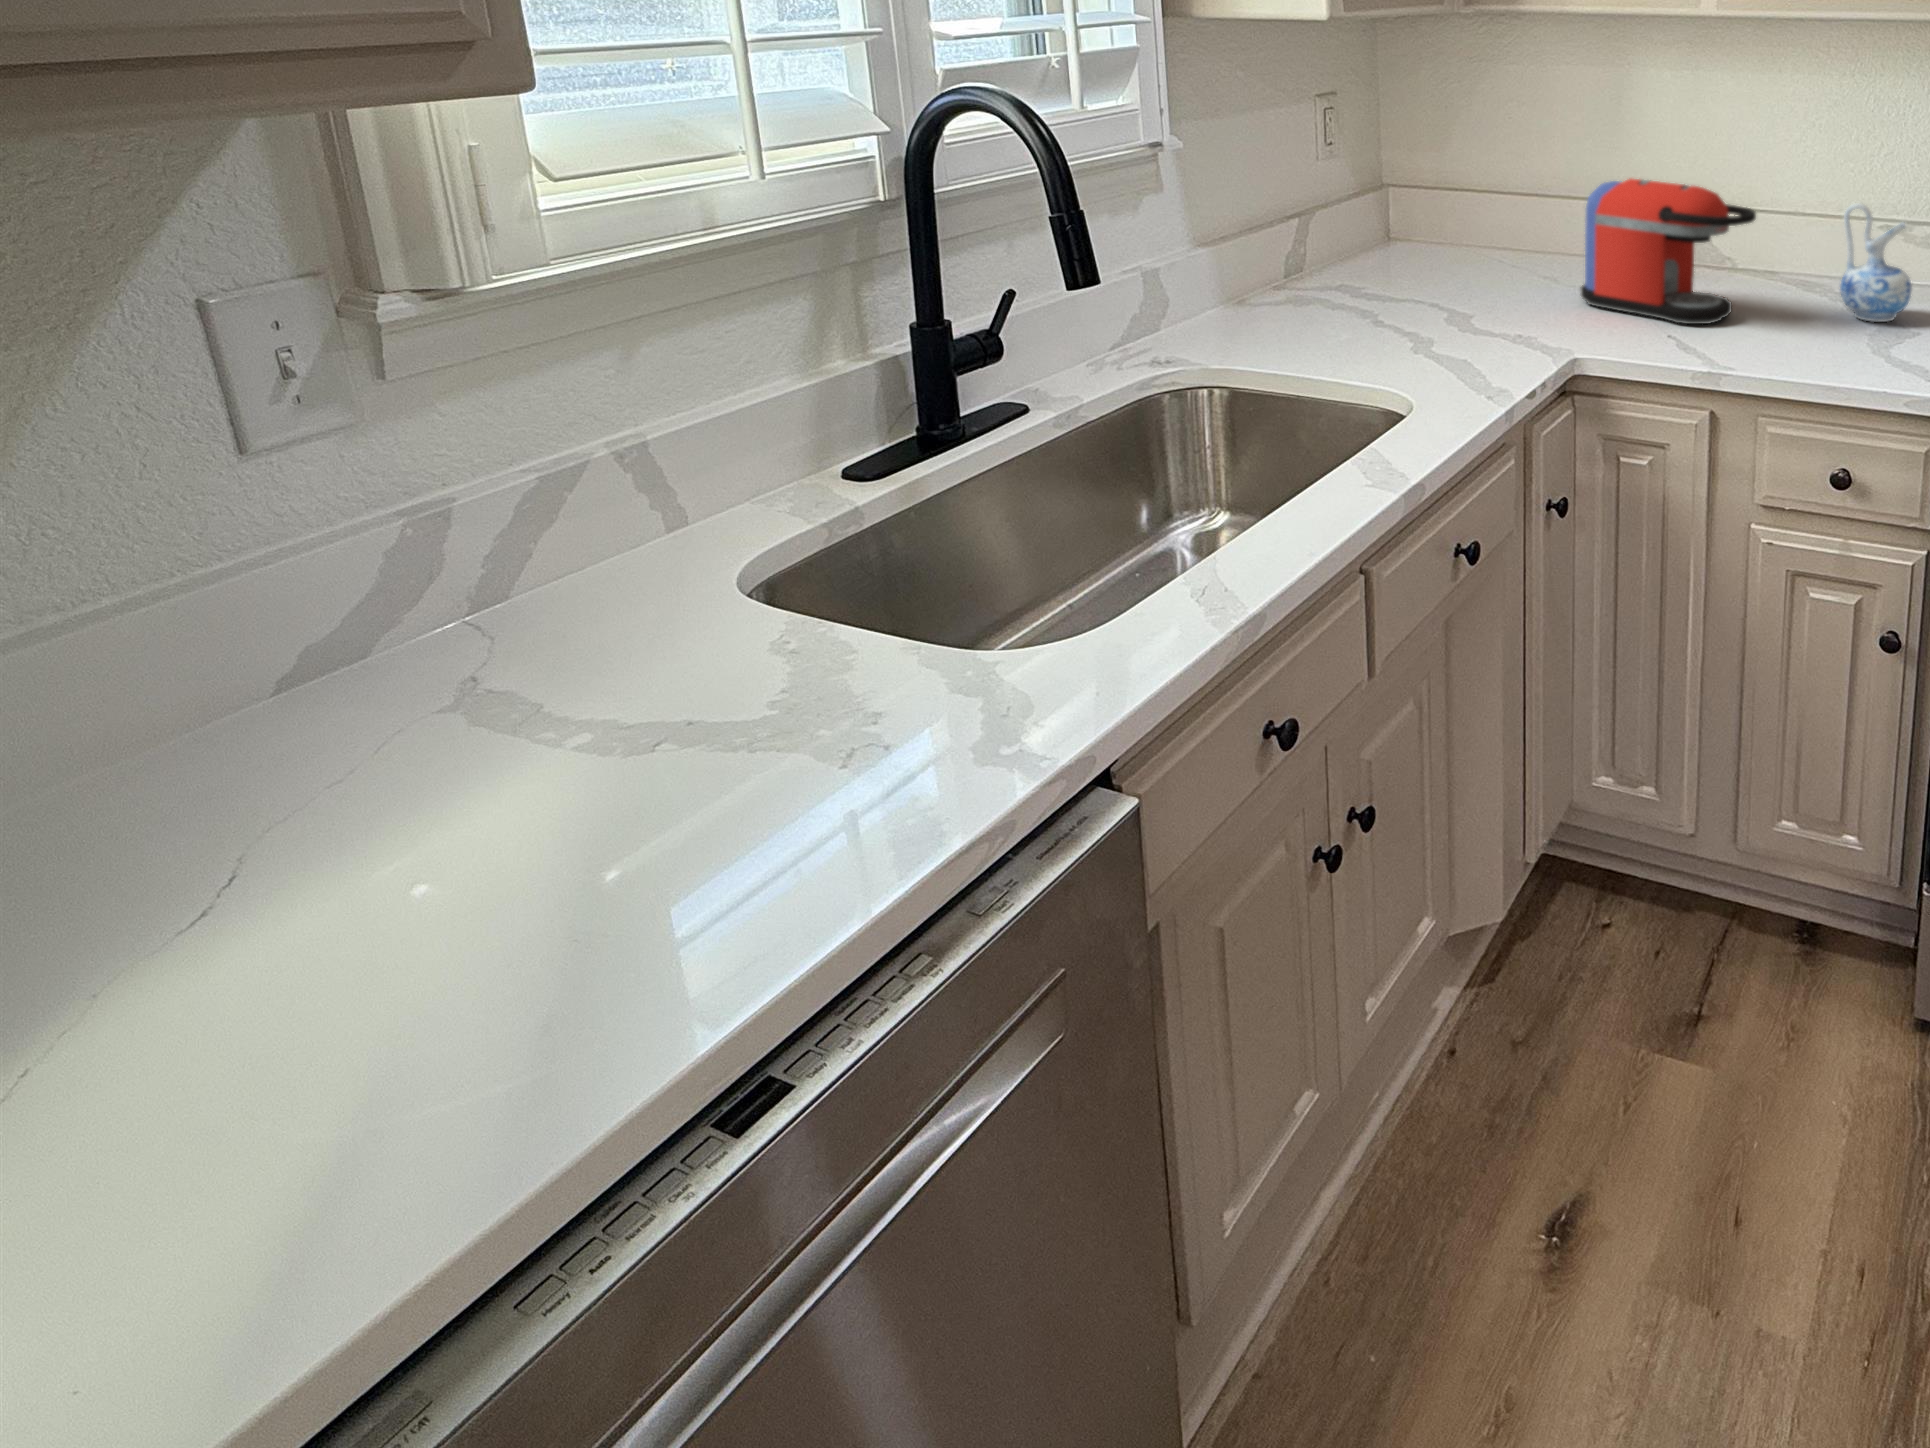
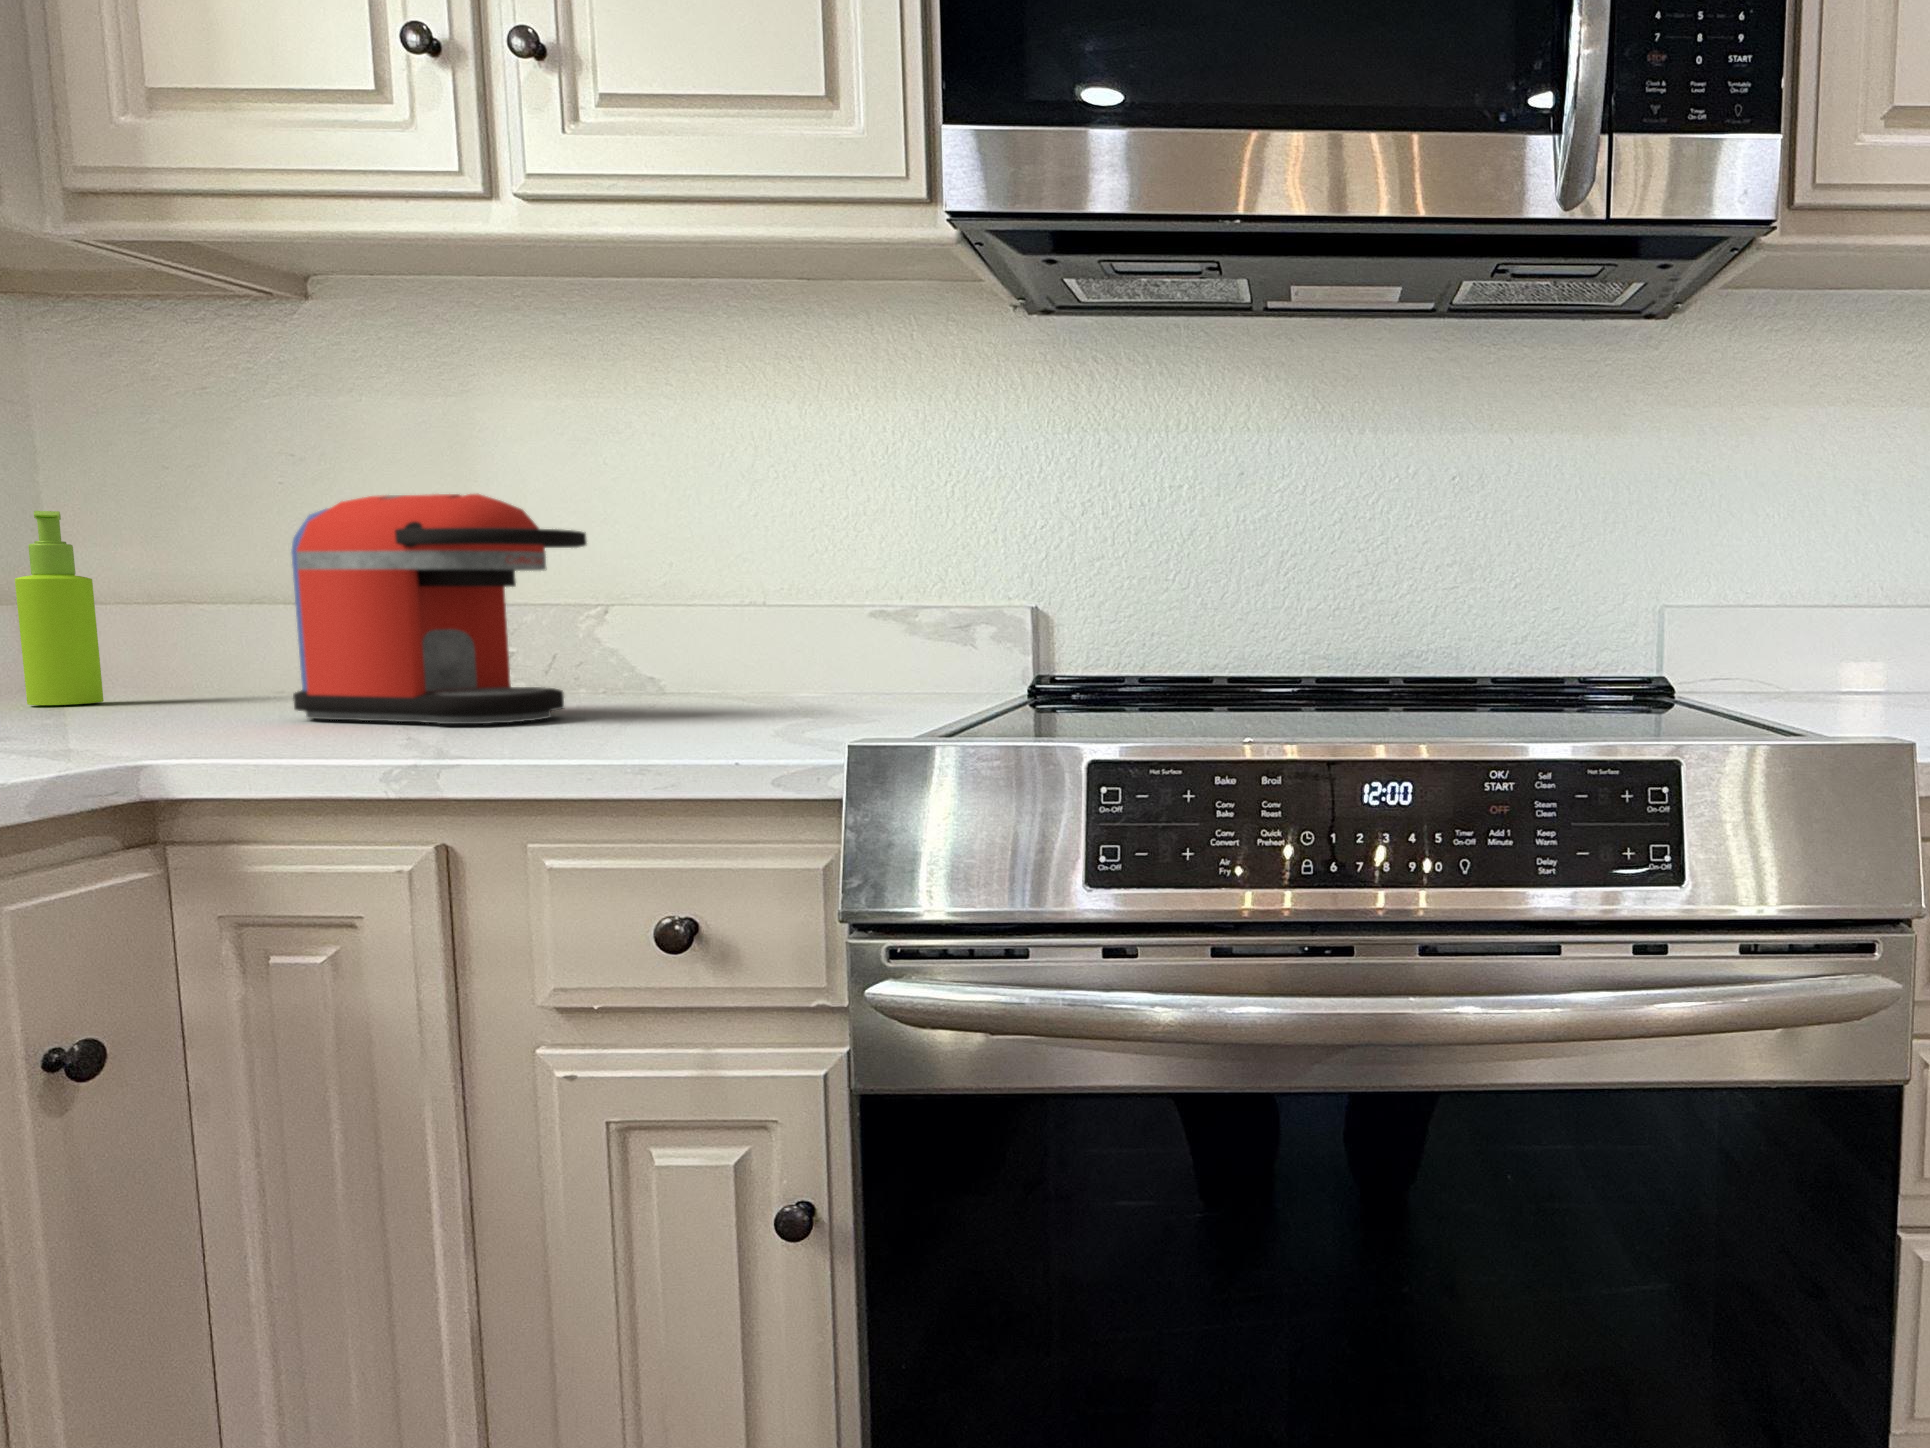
soap dispenser: none [1408,155,1442,267] -> present [15,511,104,705]
ceramic pitcher: present [1840,203,1911,322] -> none [754,528,873,711]

